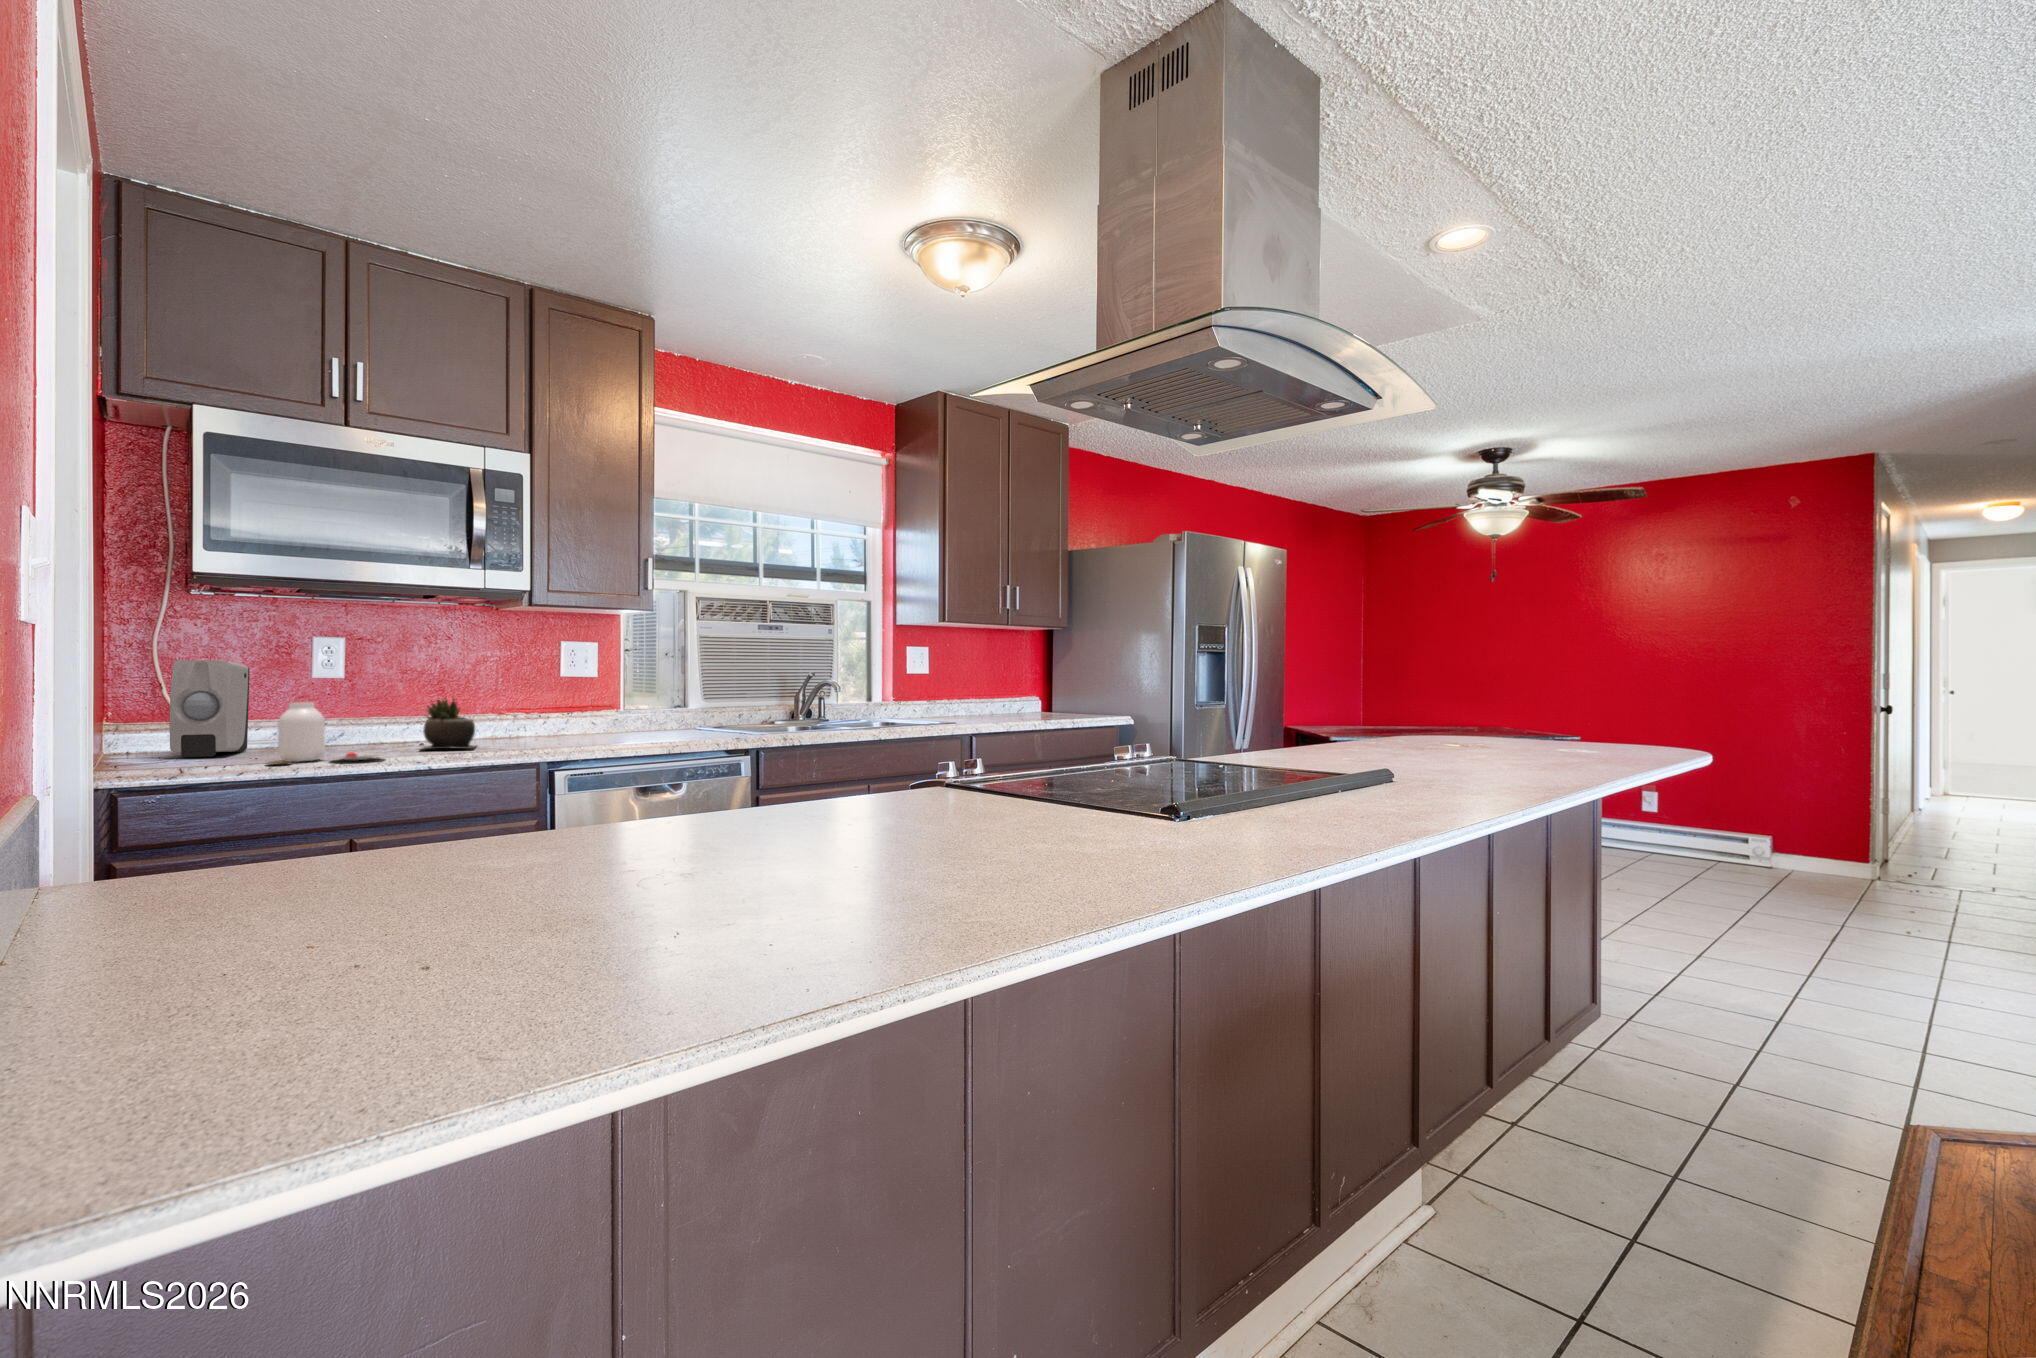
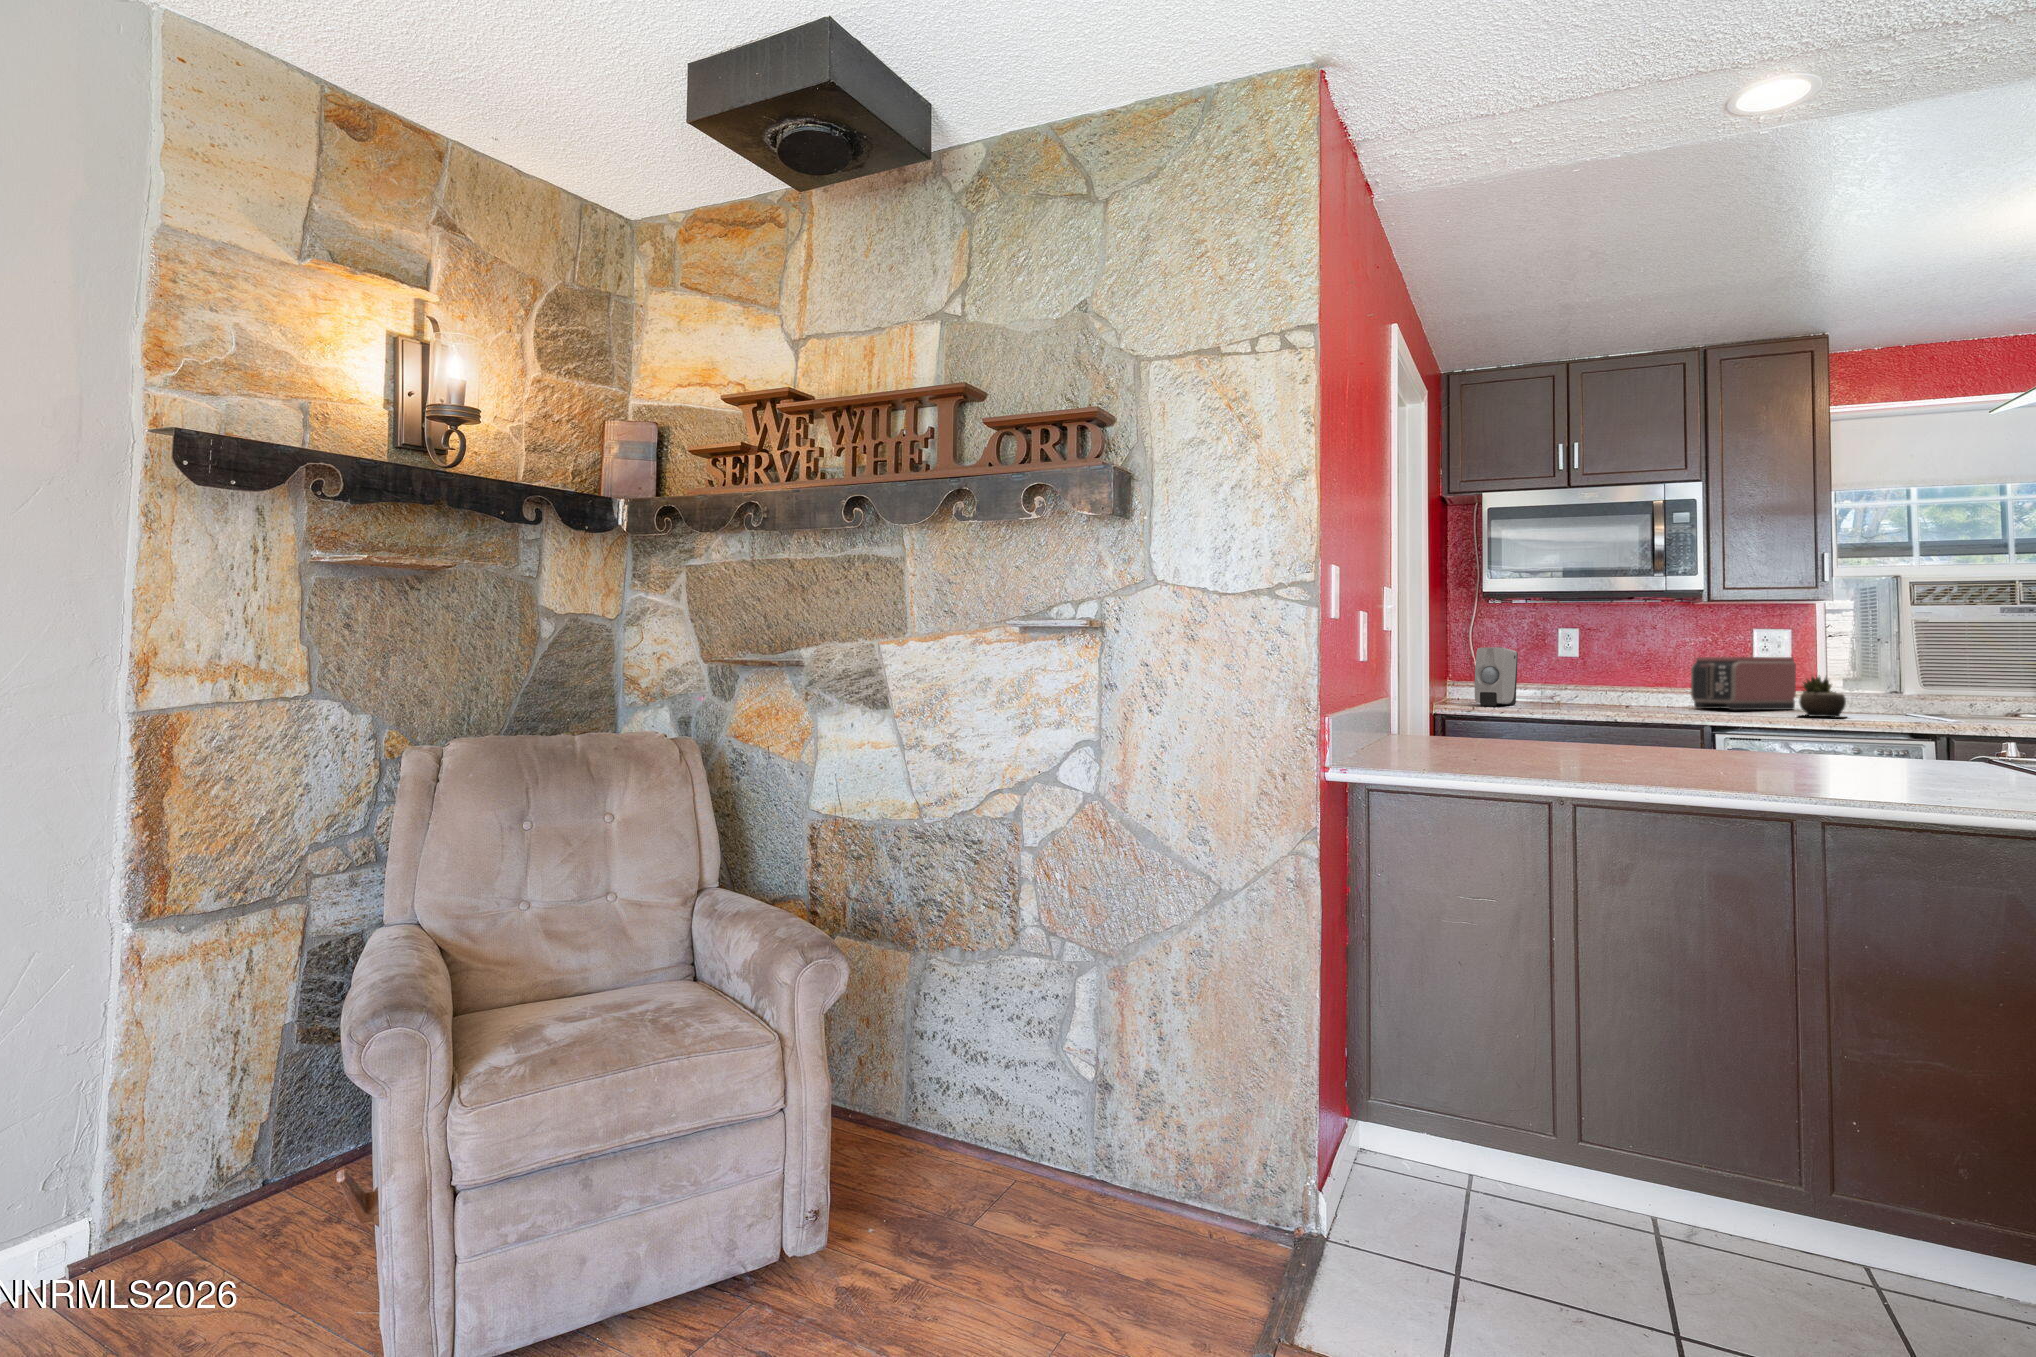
toaster: none [508,675,615,741] -> present [1691,657,1796,710]
succulent plant: present [422,699,475,750] -> present [1799,675,1846,718]
jar: present [278,702,385,763] -> none [1518,673,1589,711]

